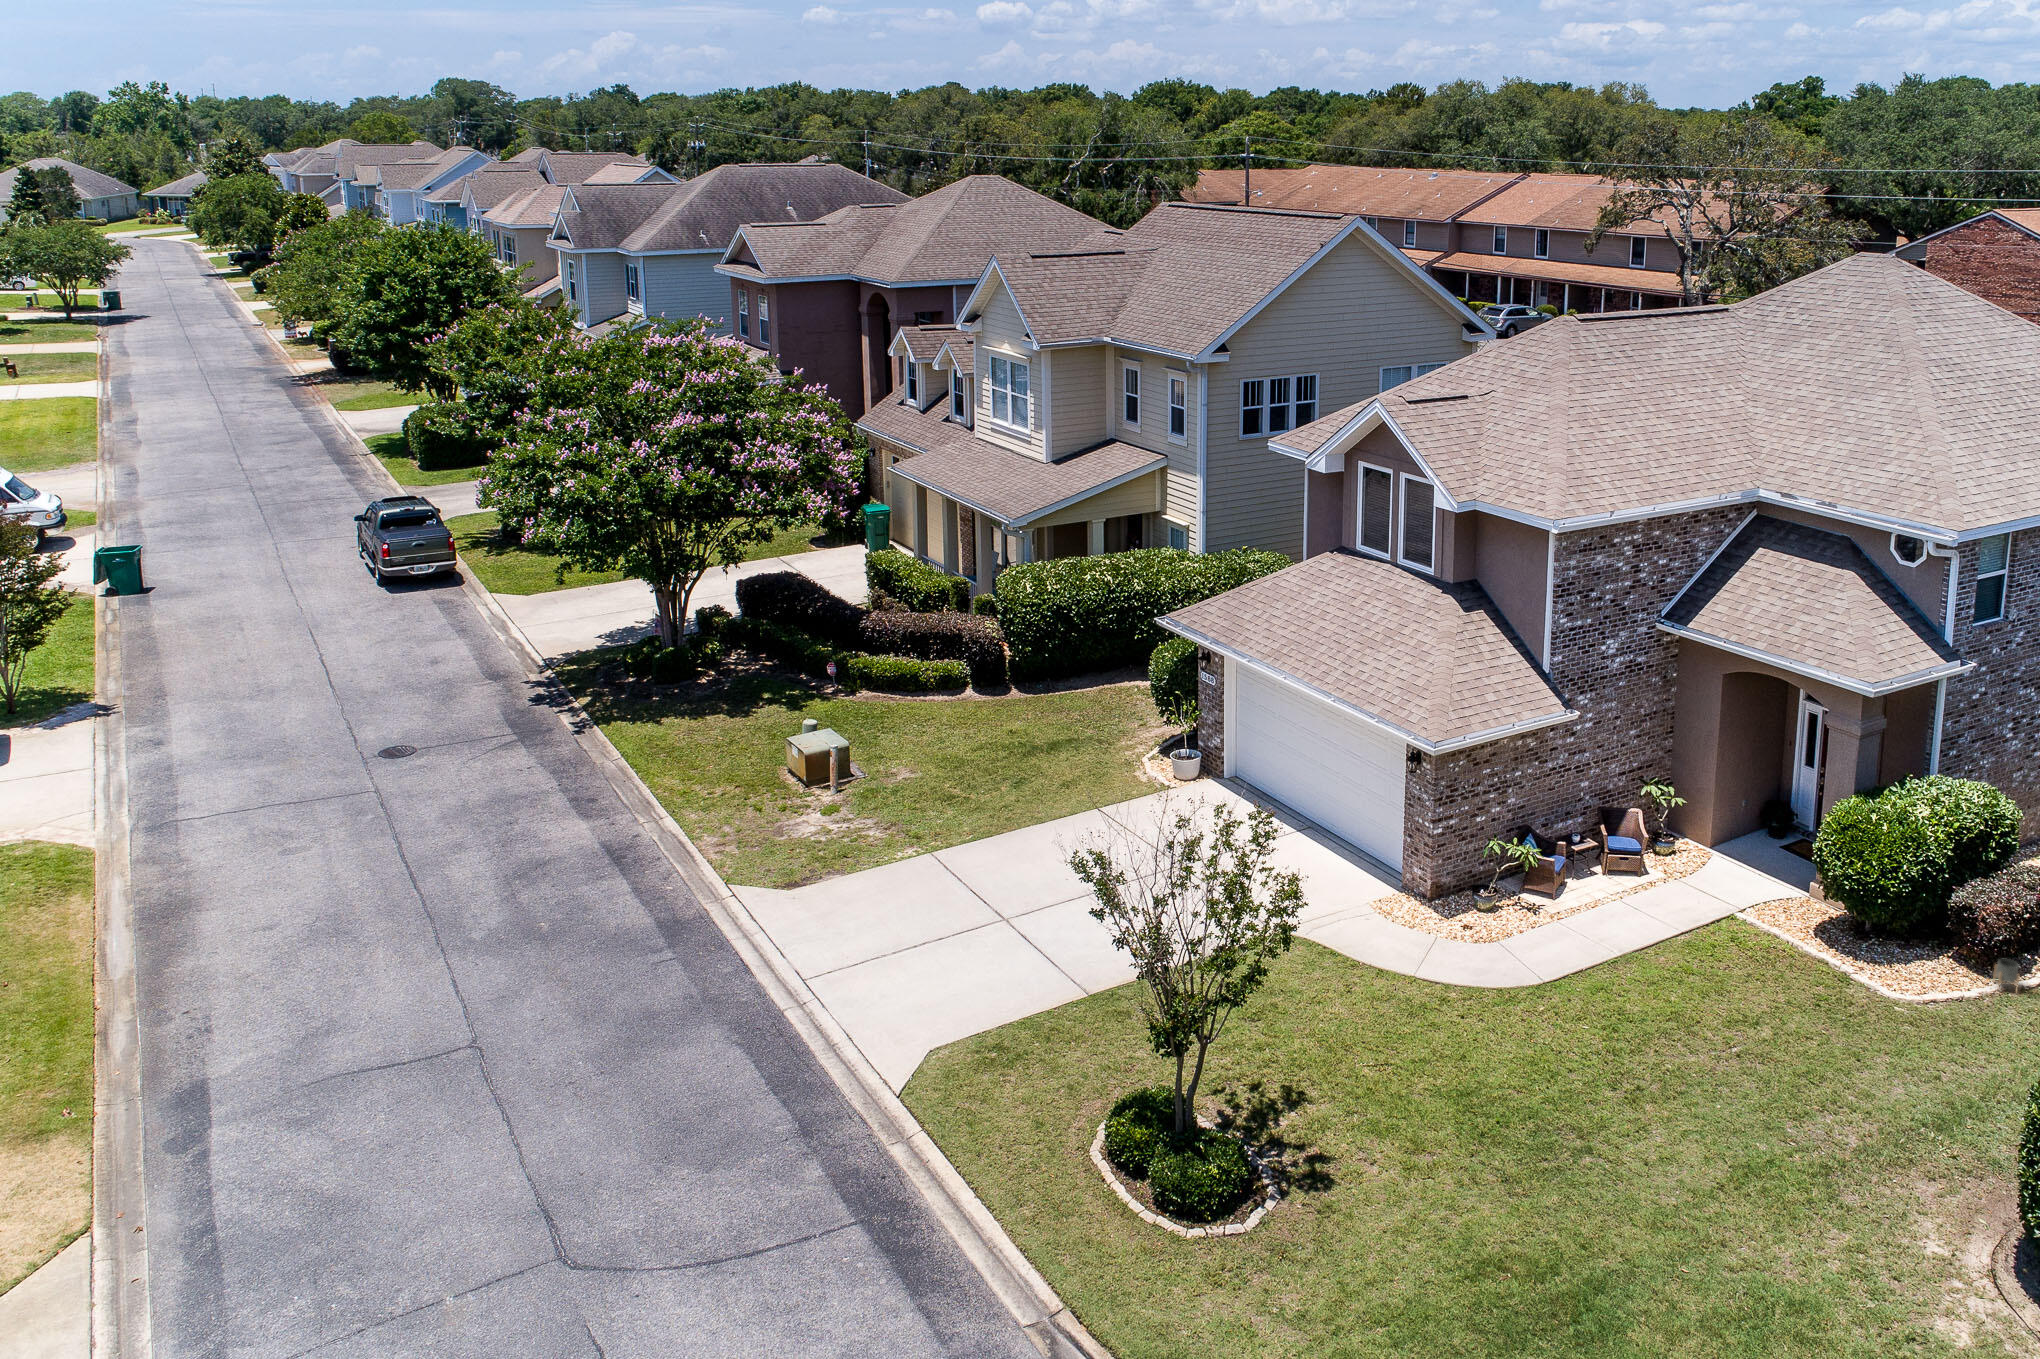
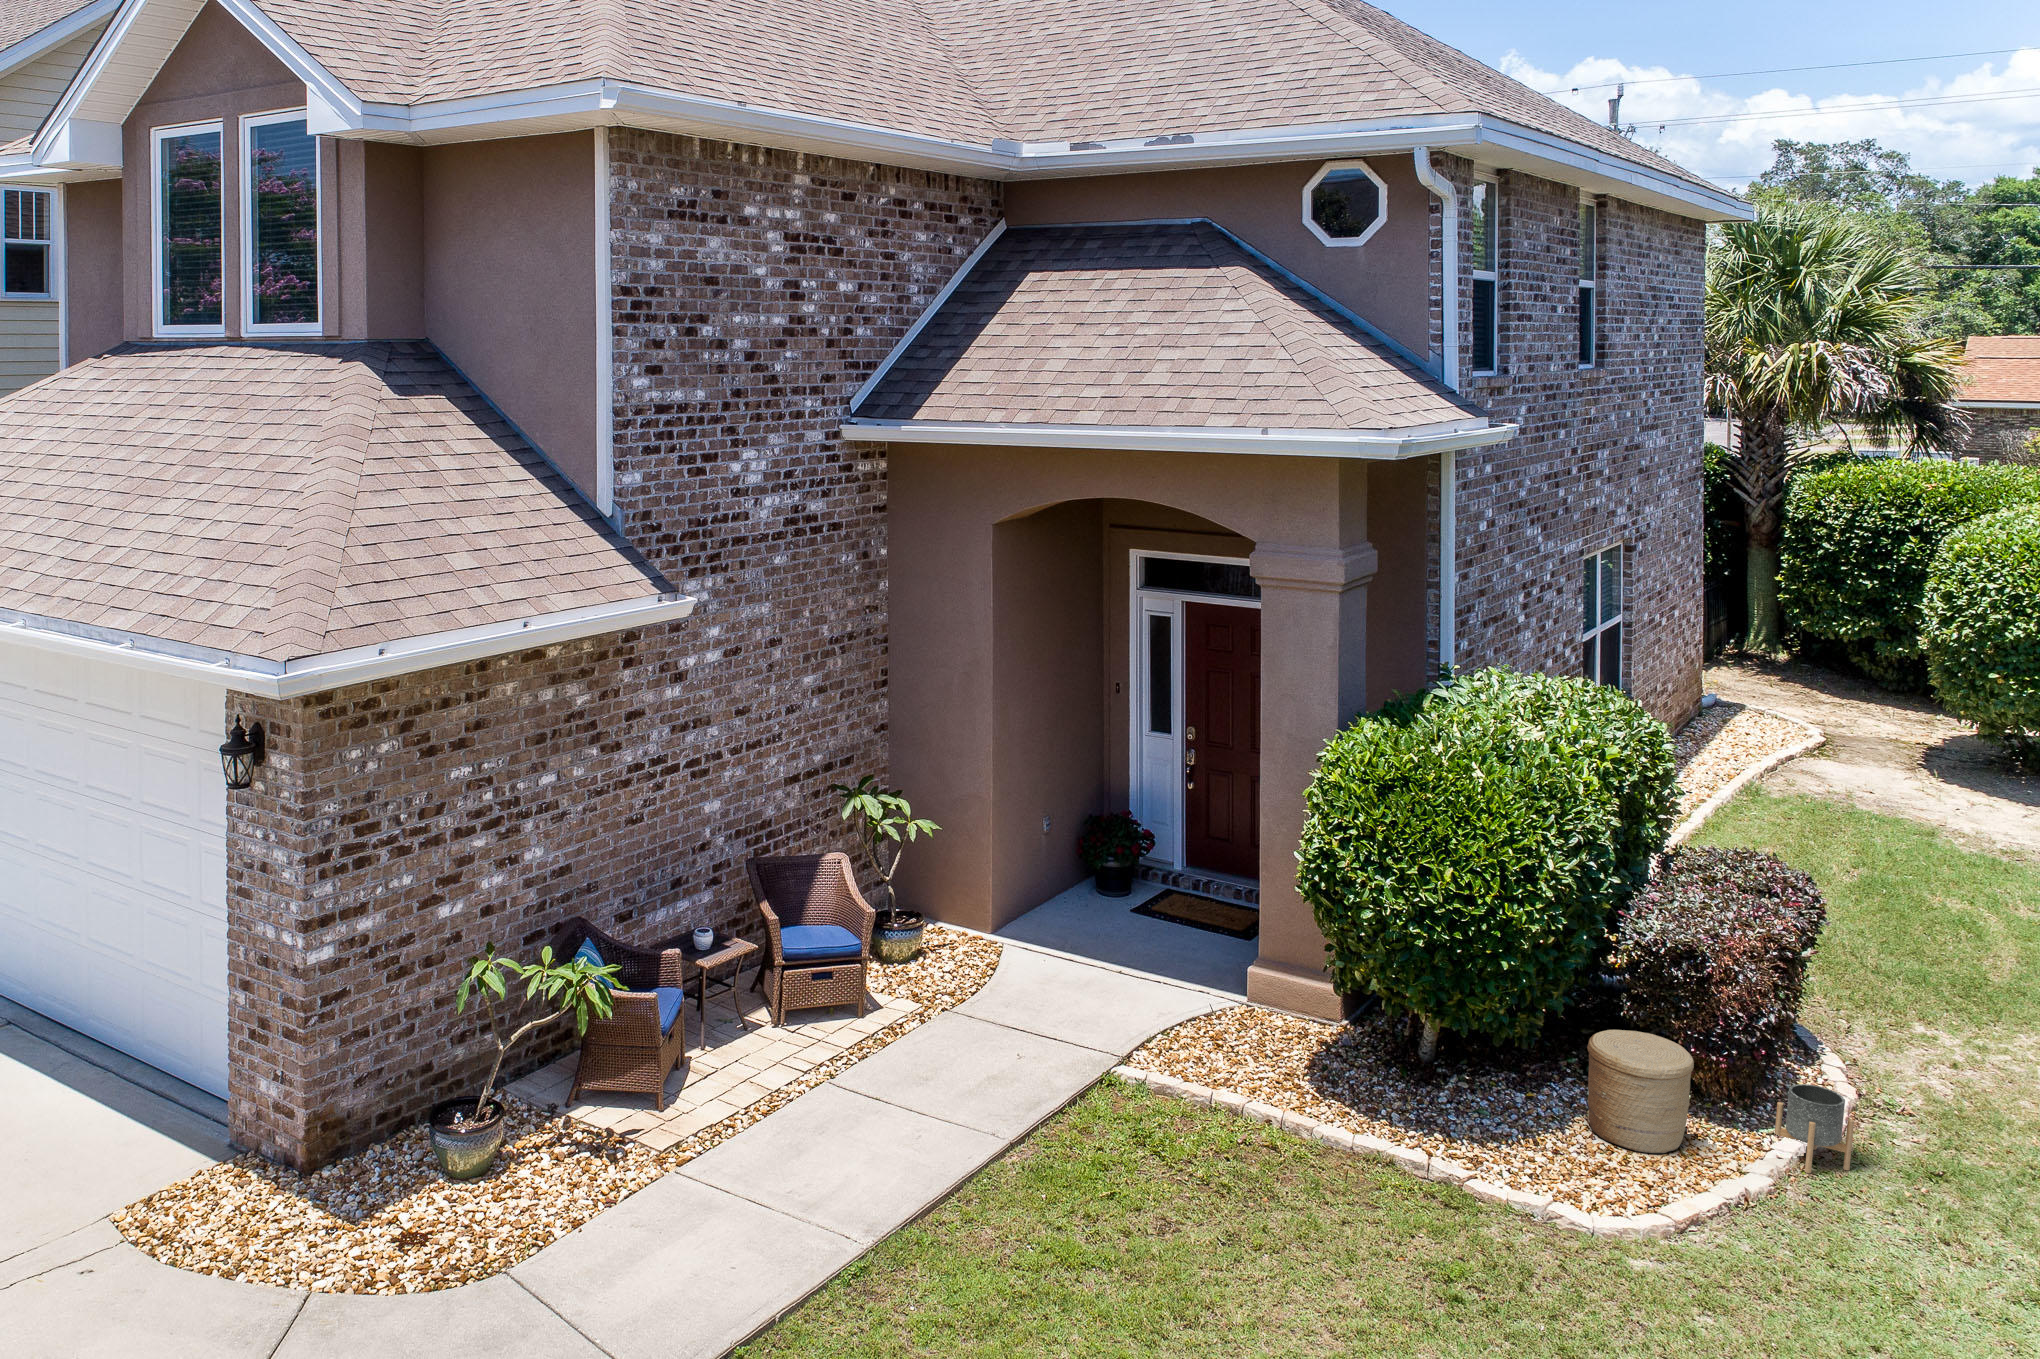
woven basket: none [1921,927,1963,975] -> present [1587,1030,1694,1153]

